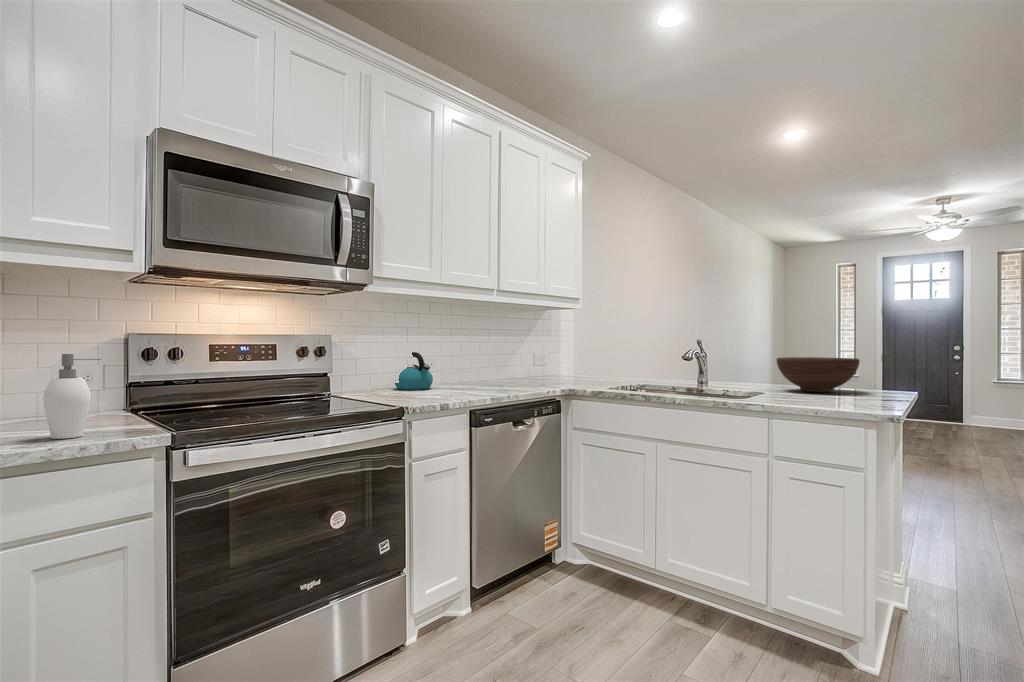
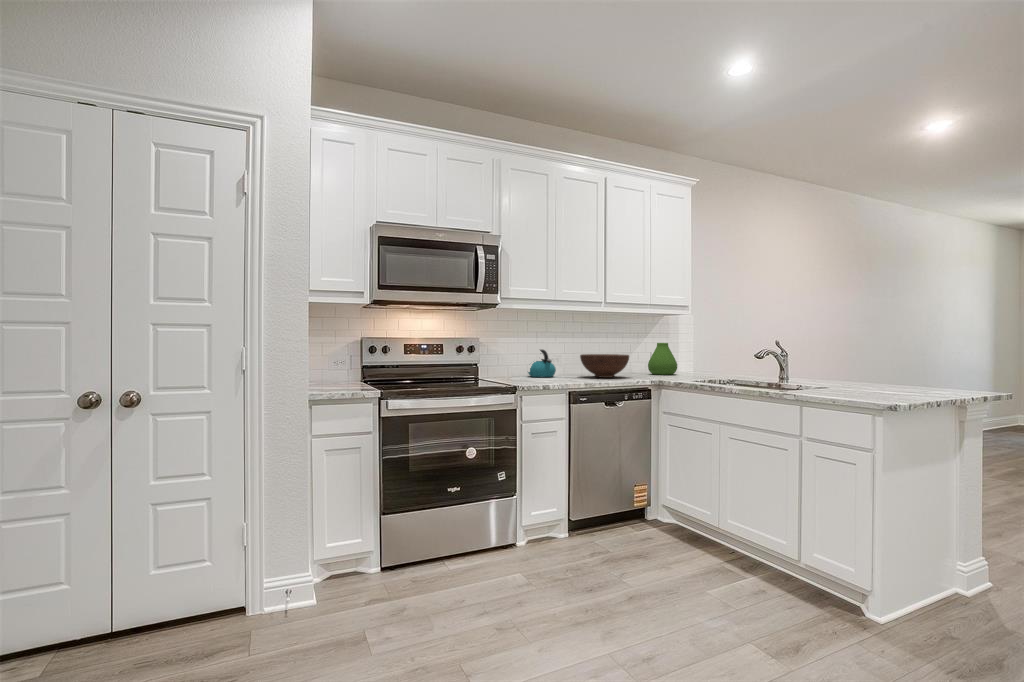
vase: none [535,343,569,381] -> present [648,343,677,375]
soap dispenser: present [43,354,101,439] -> none [325,348,349,391]
fruit bowl: present [776,357,860,392] -> present [580,354,629,378]

